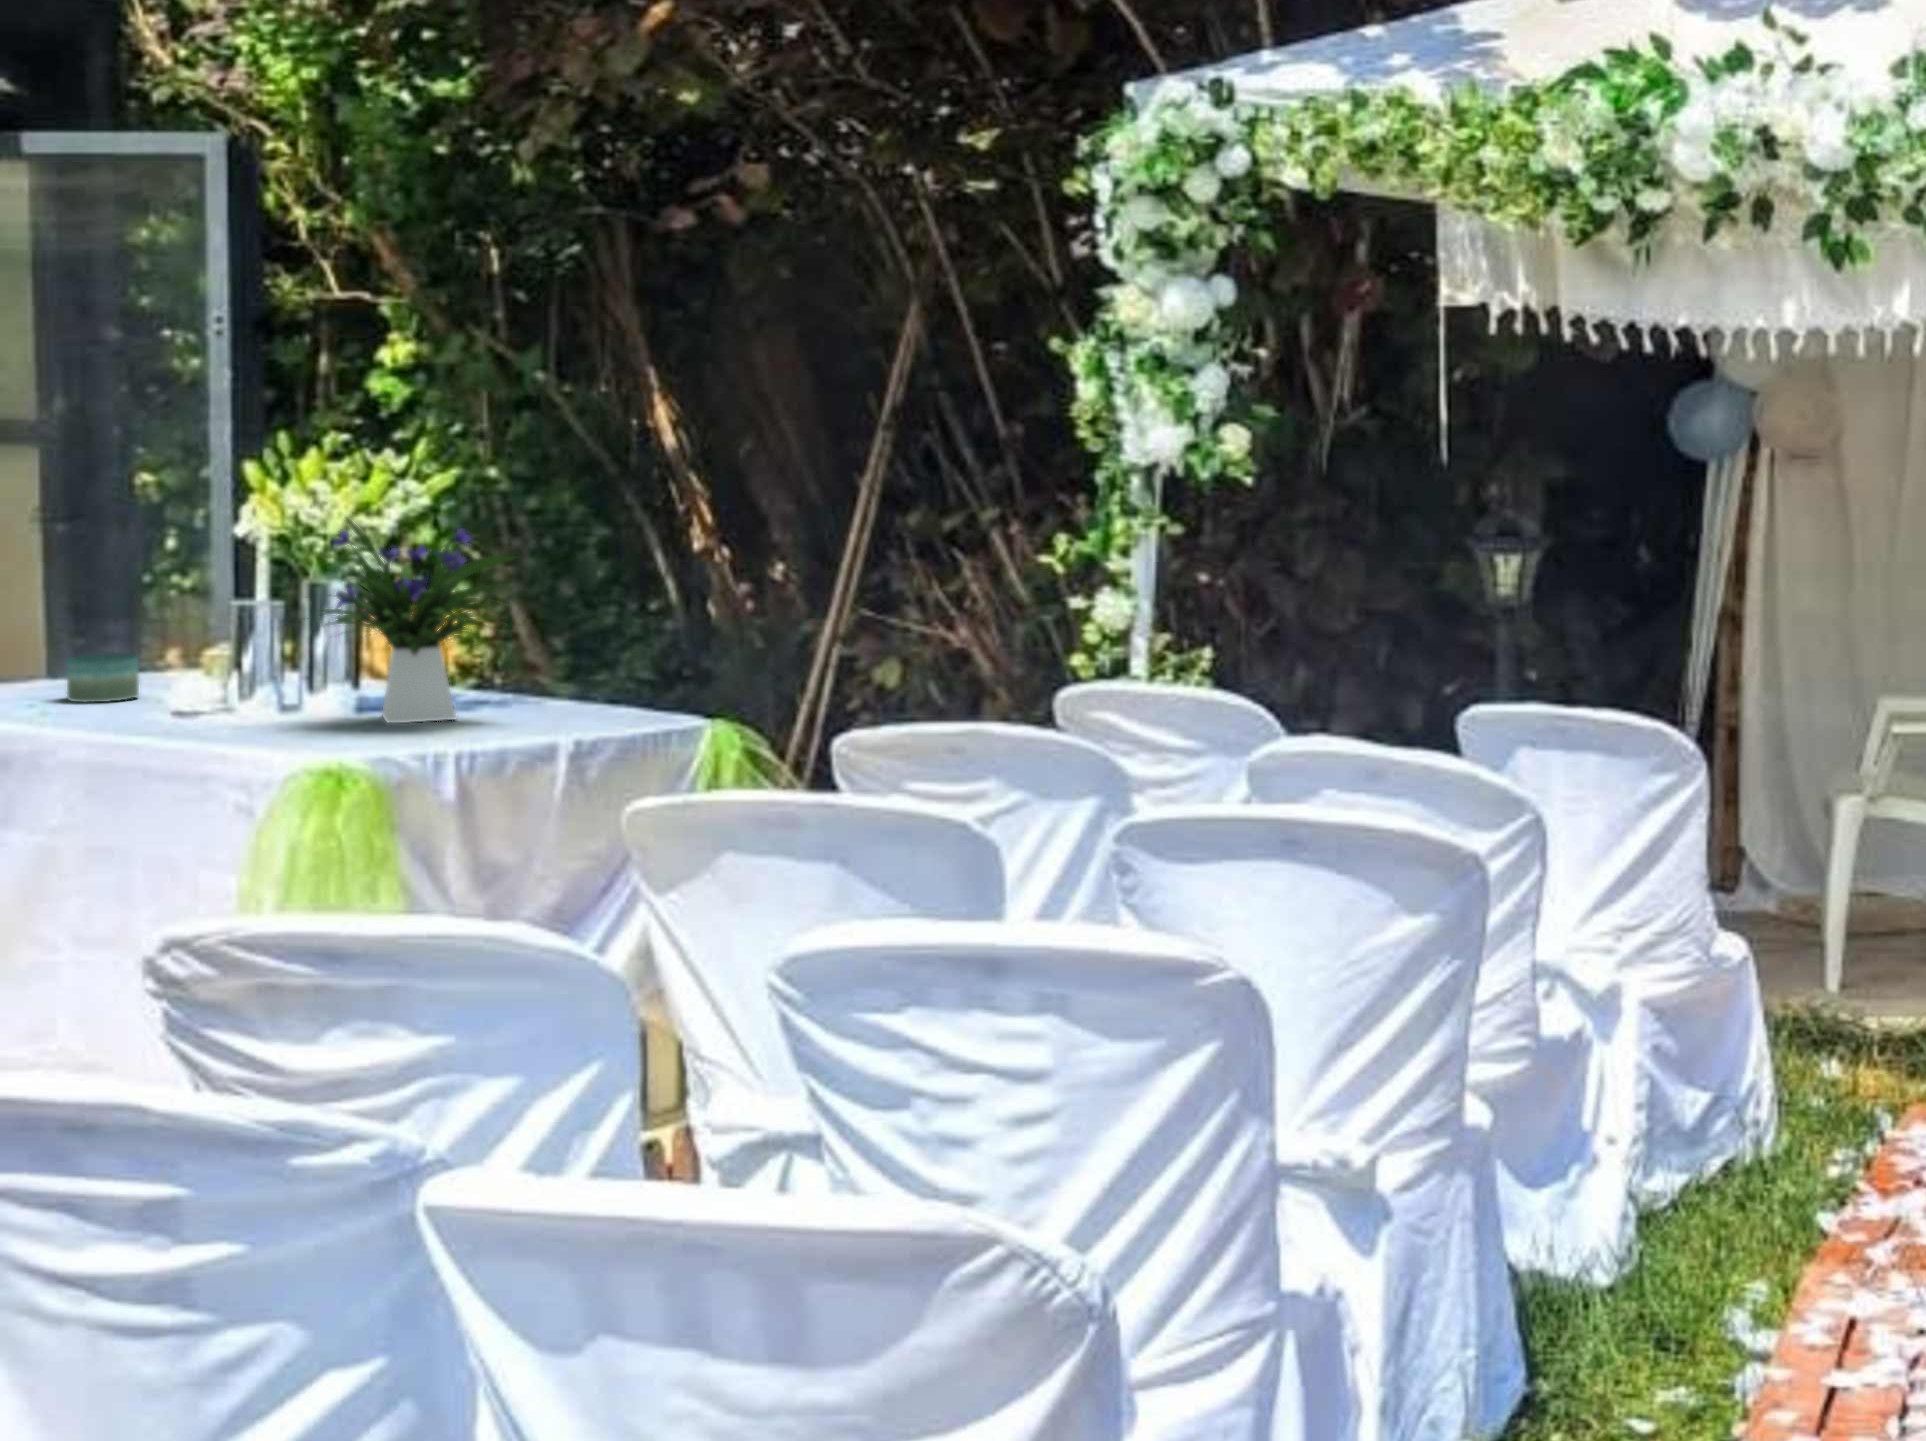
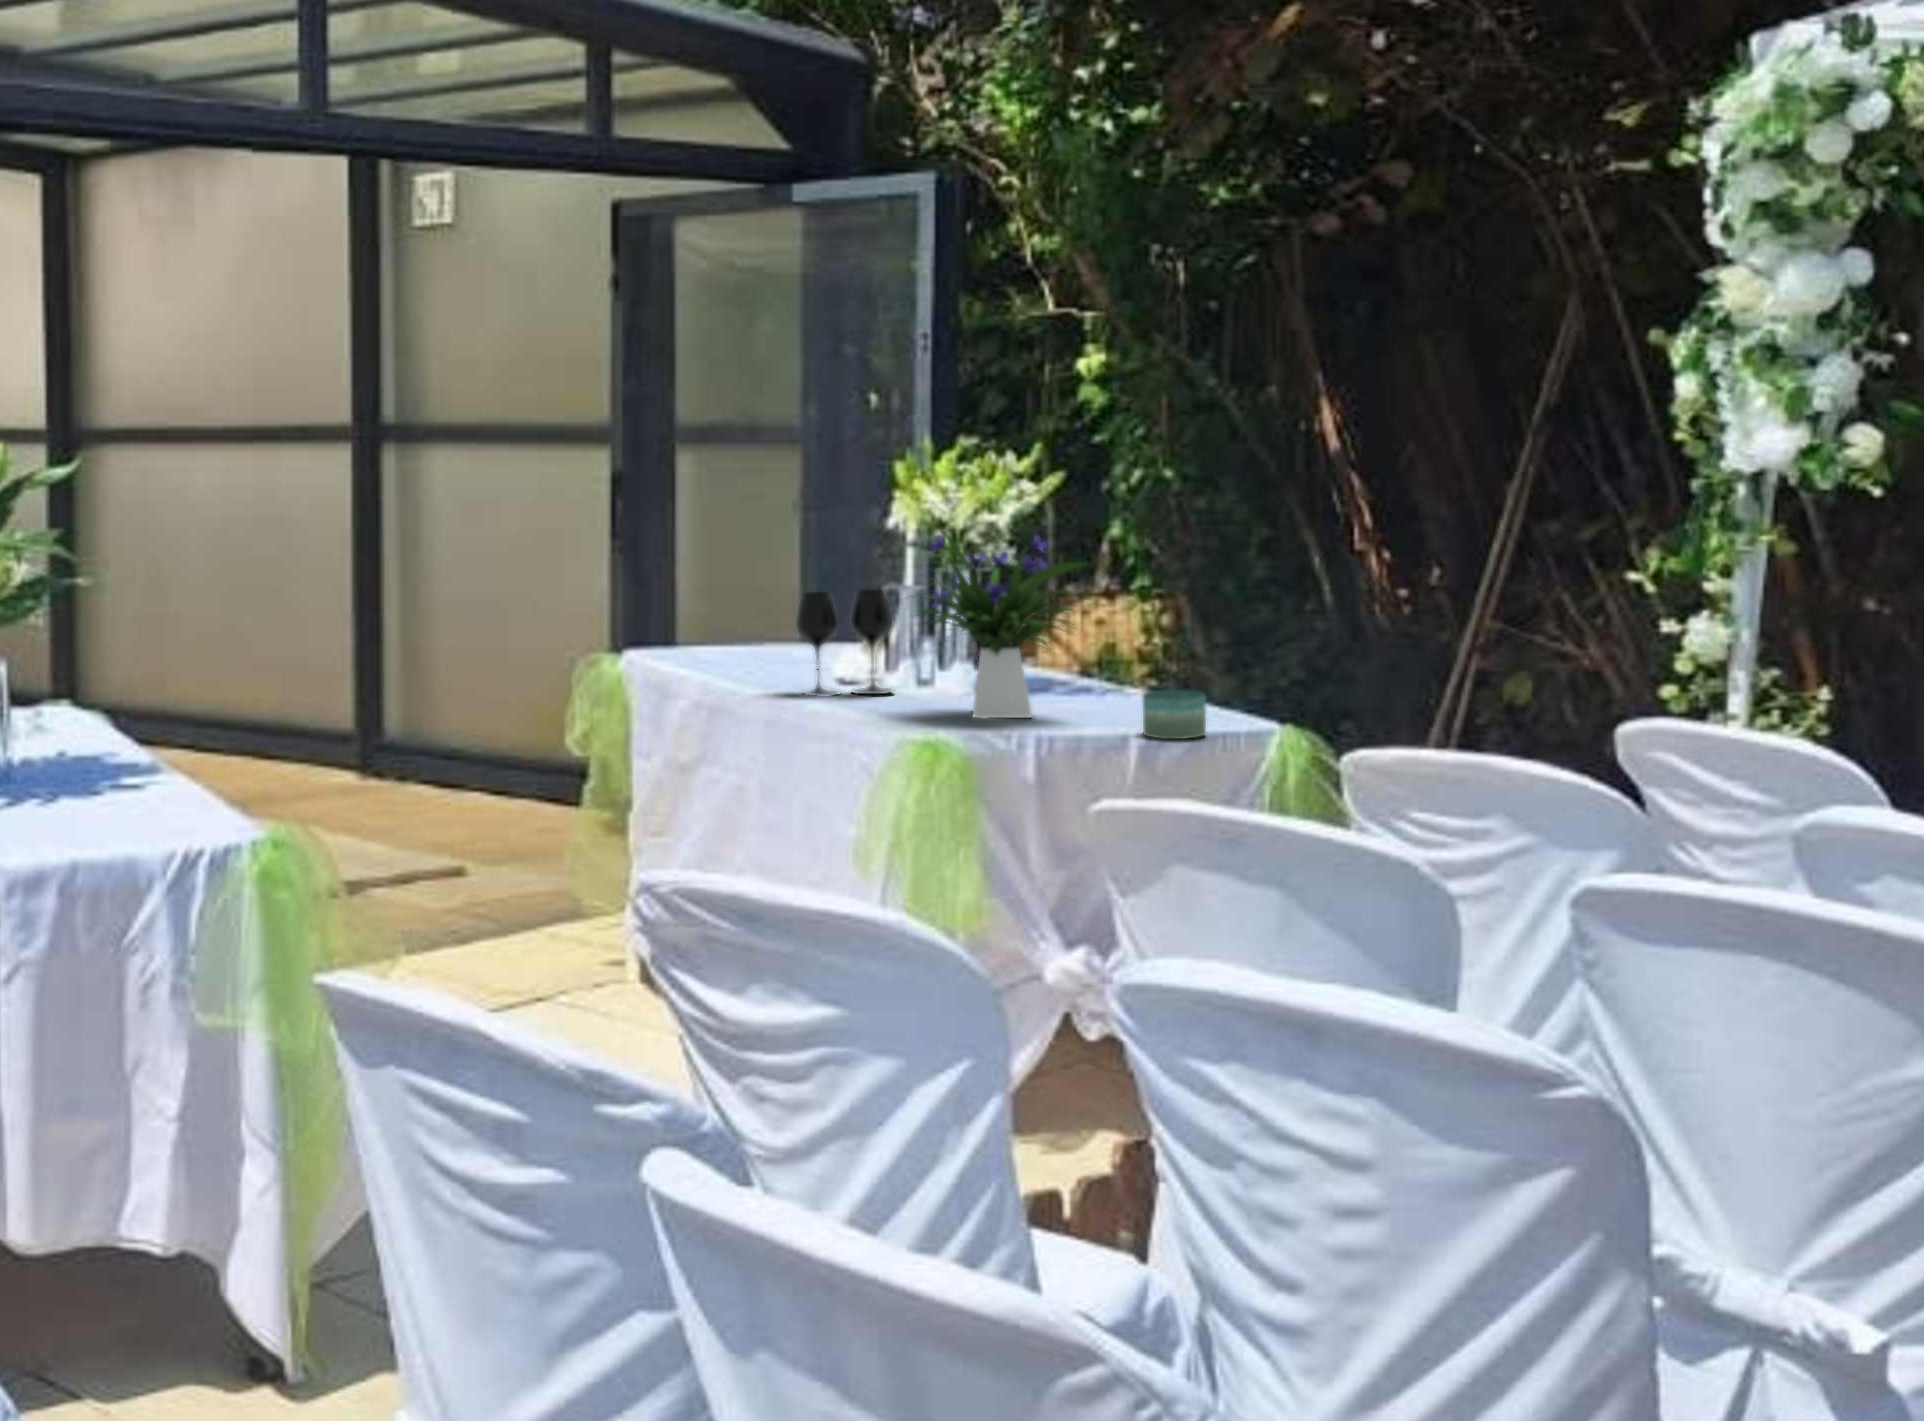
wine glass: none [152,590,277,713] -> present [796,589,892,696]
candle: present [66,653,139,702] -> present [1143,689,1206,739]

